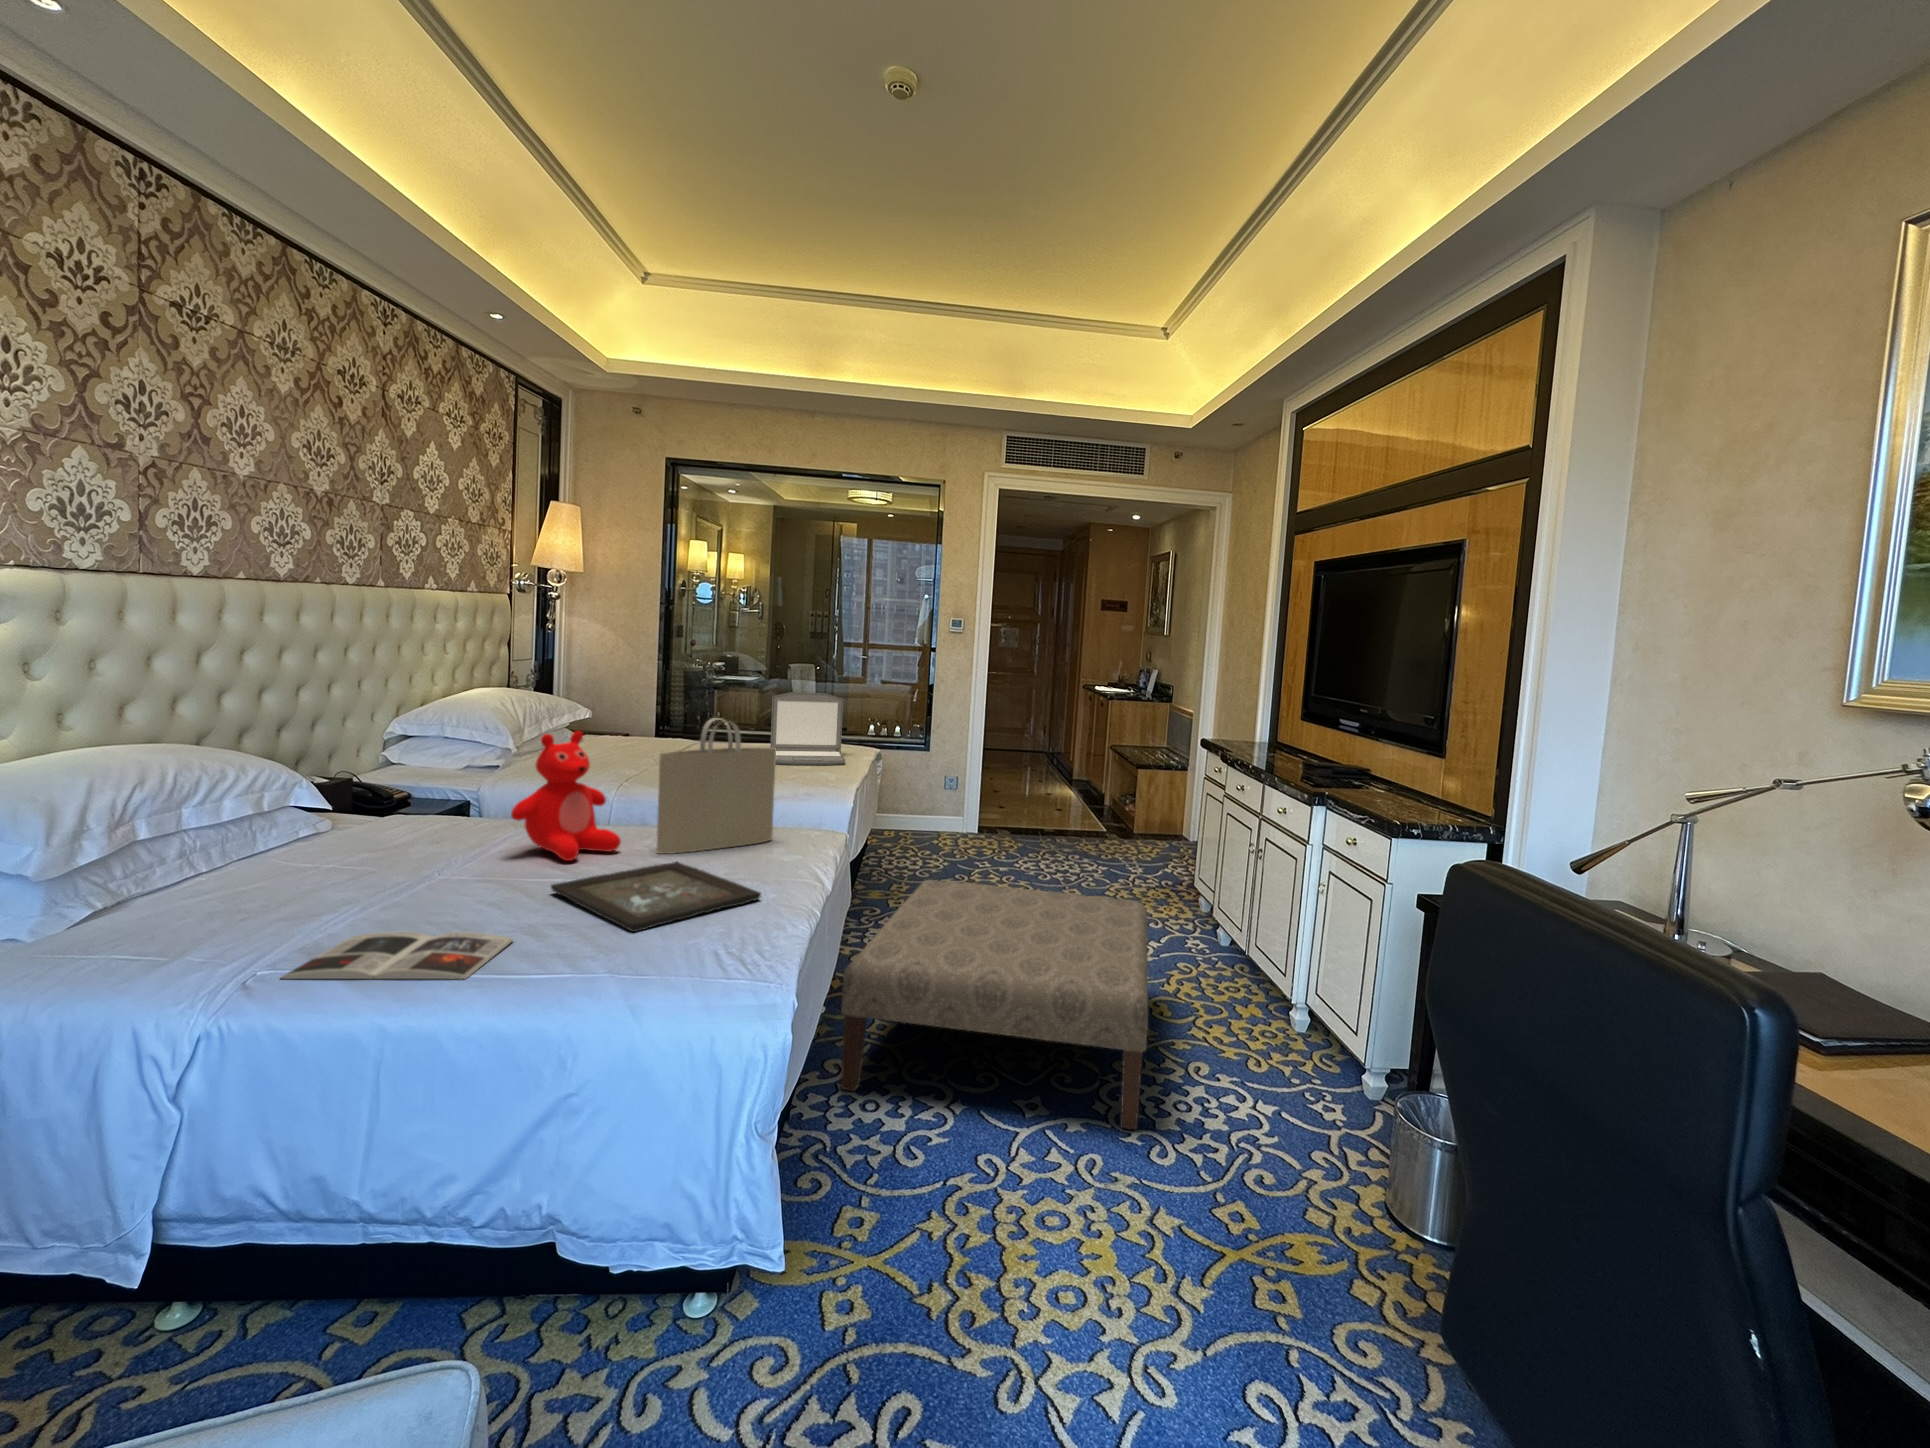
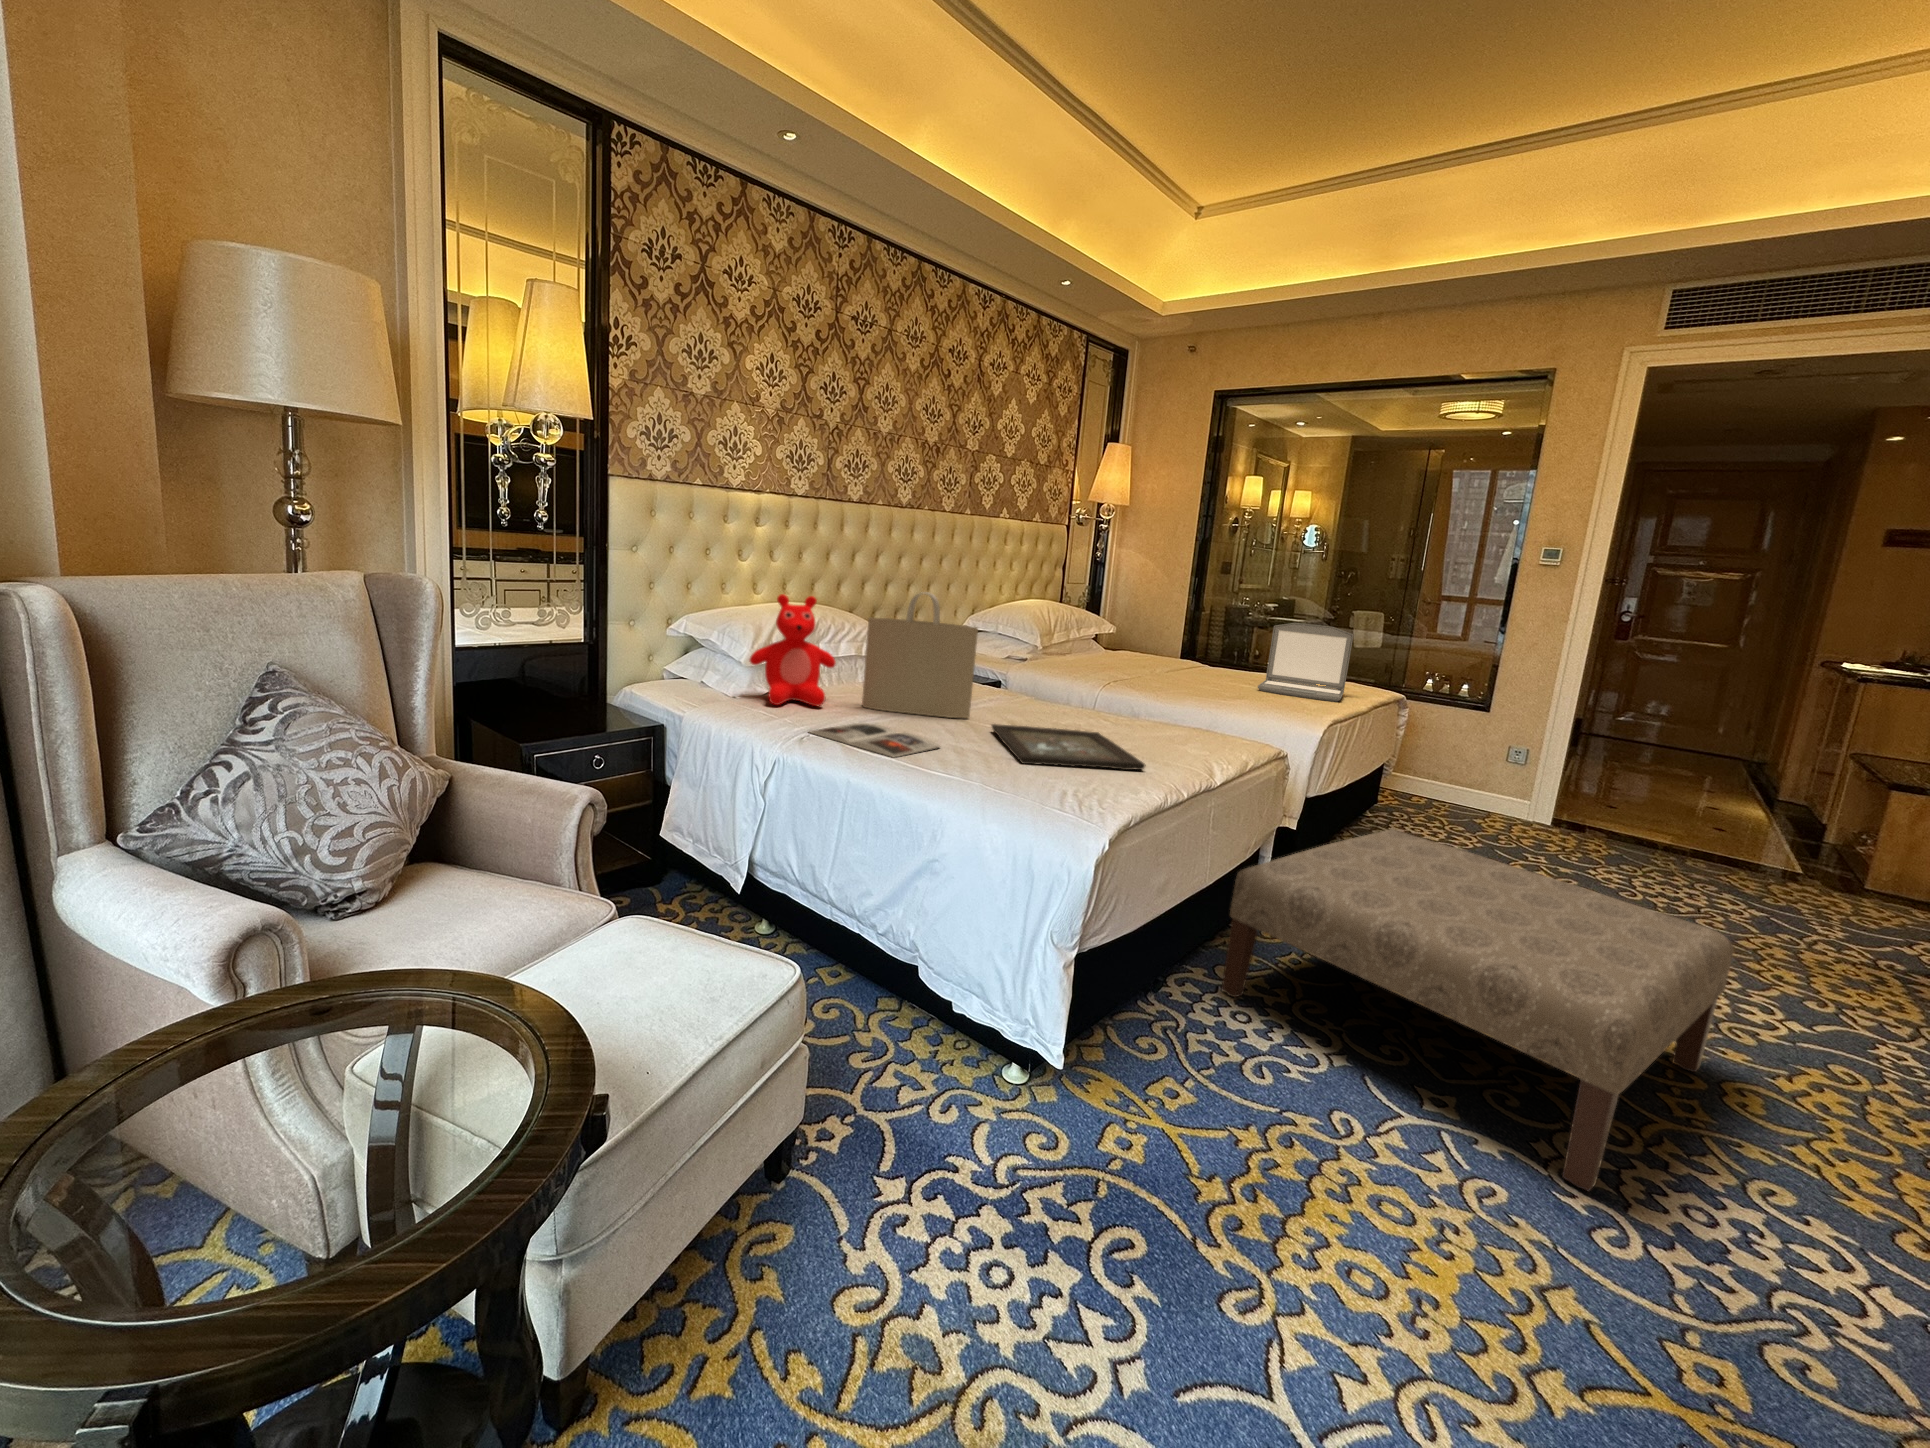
tote bag: present [657,718,776,854] -> present [862,592,978,718]
teddy bear: present [511,731,621,861] -> present [750,594,836,706]

